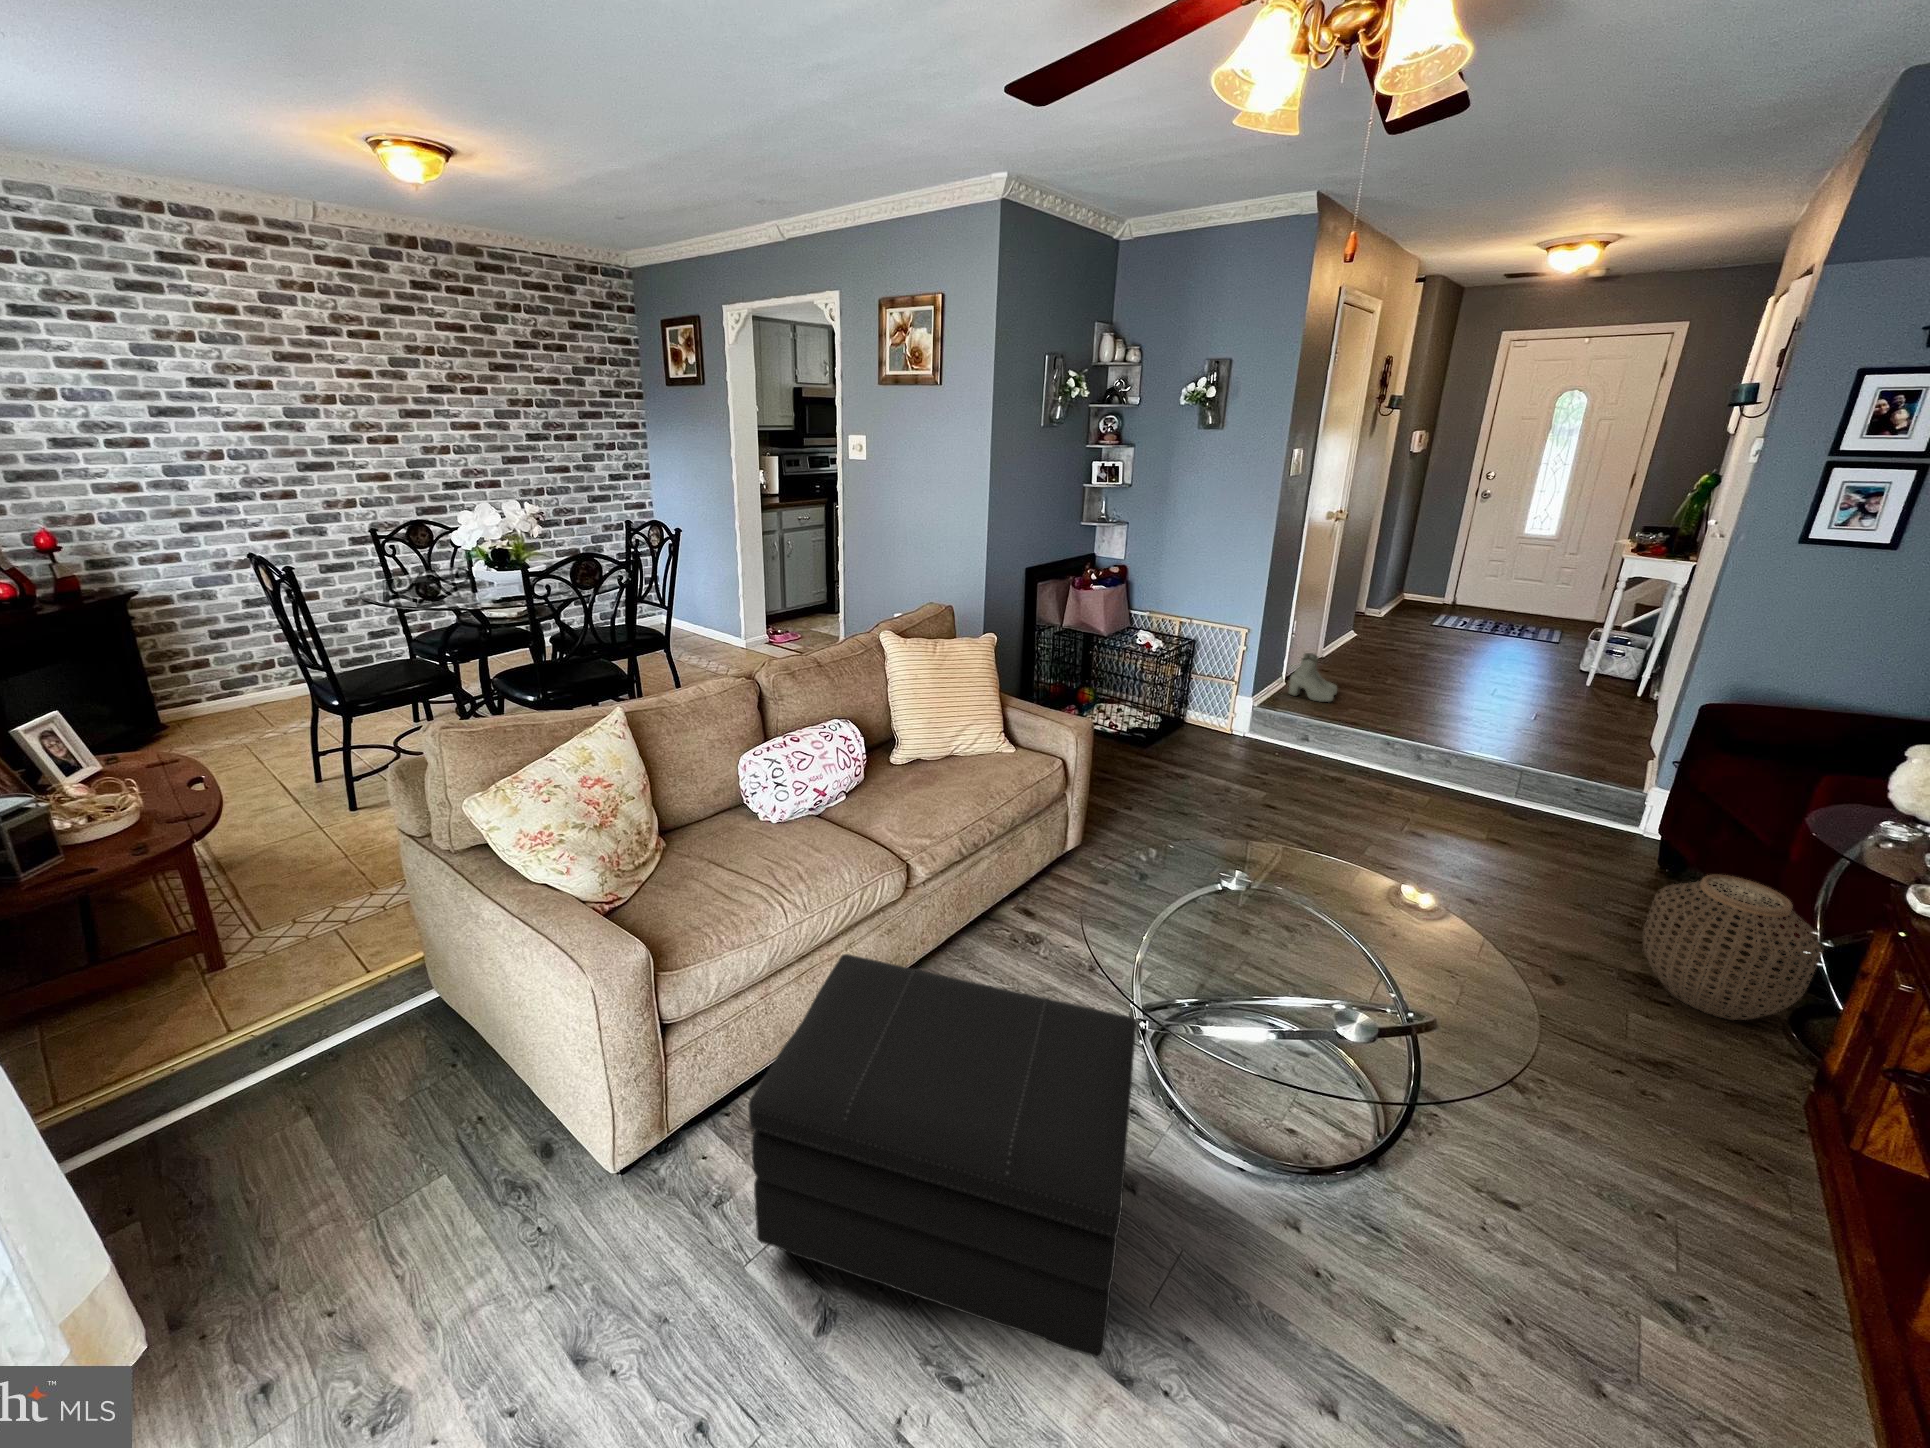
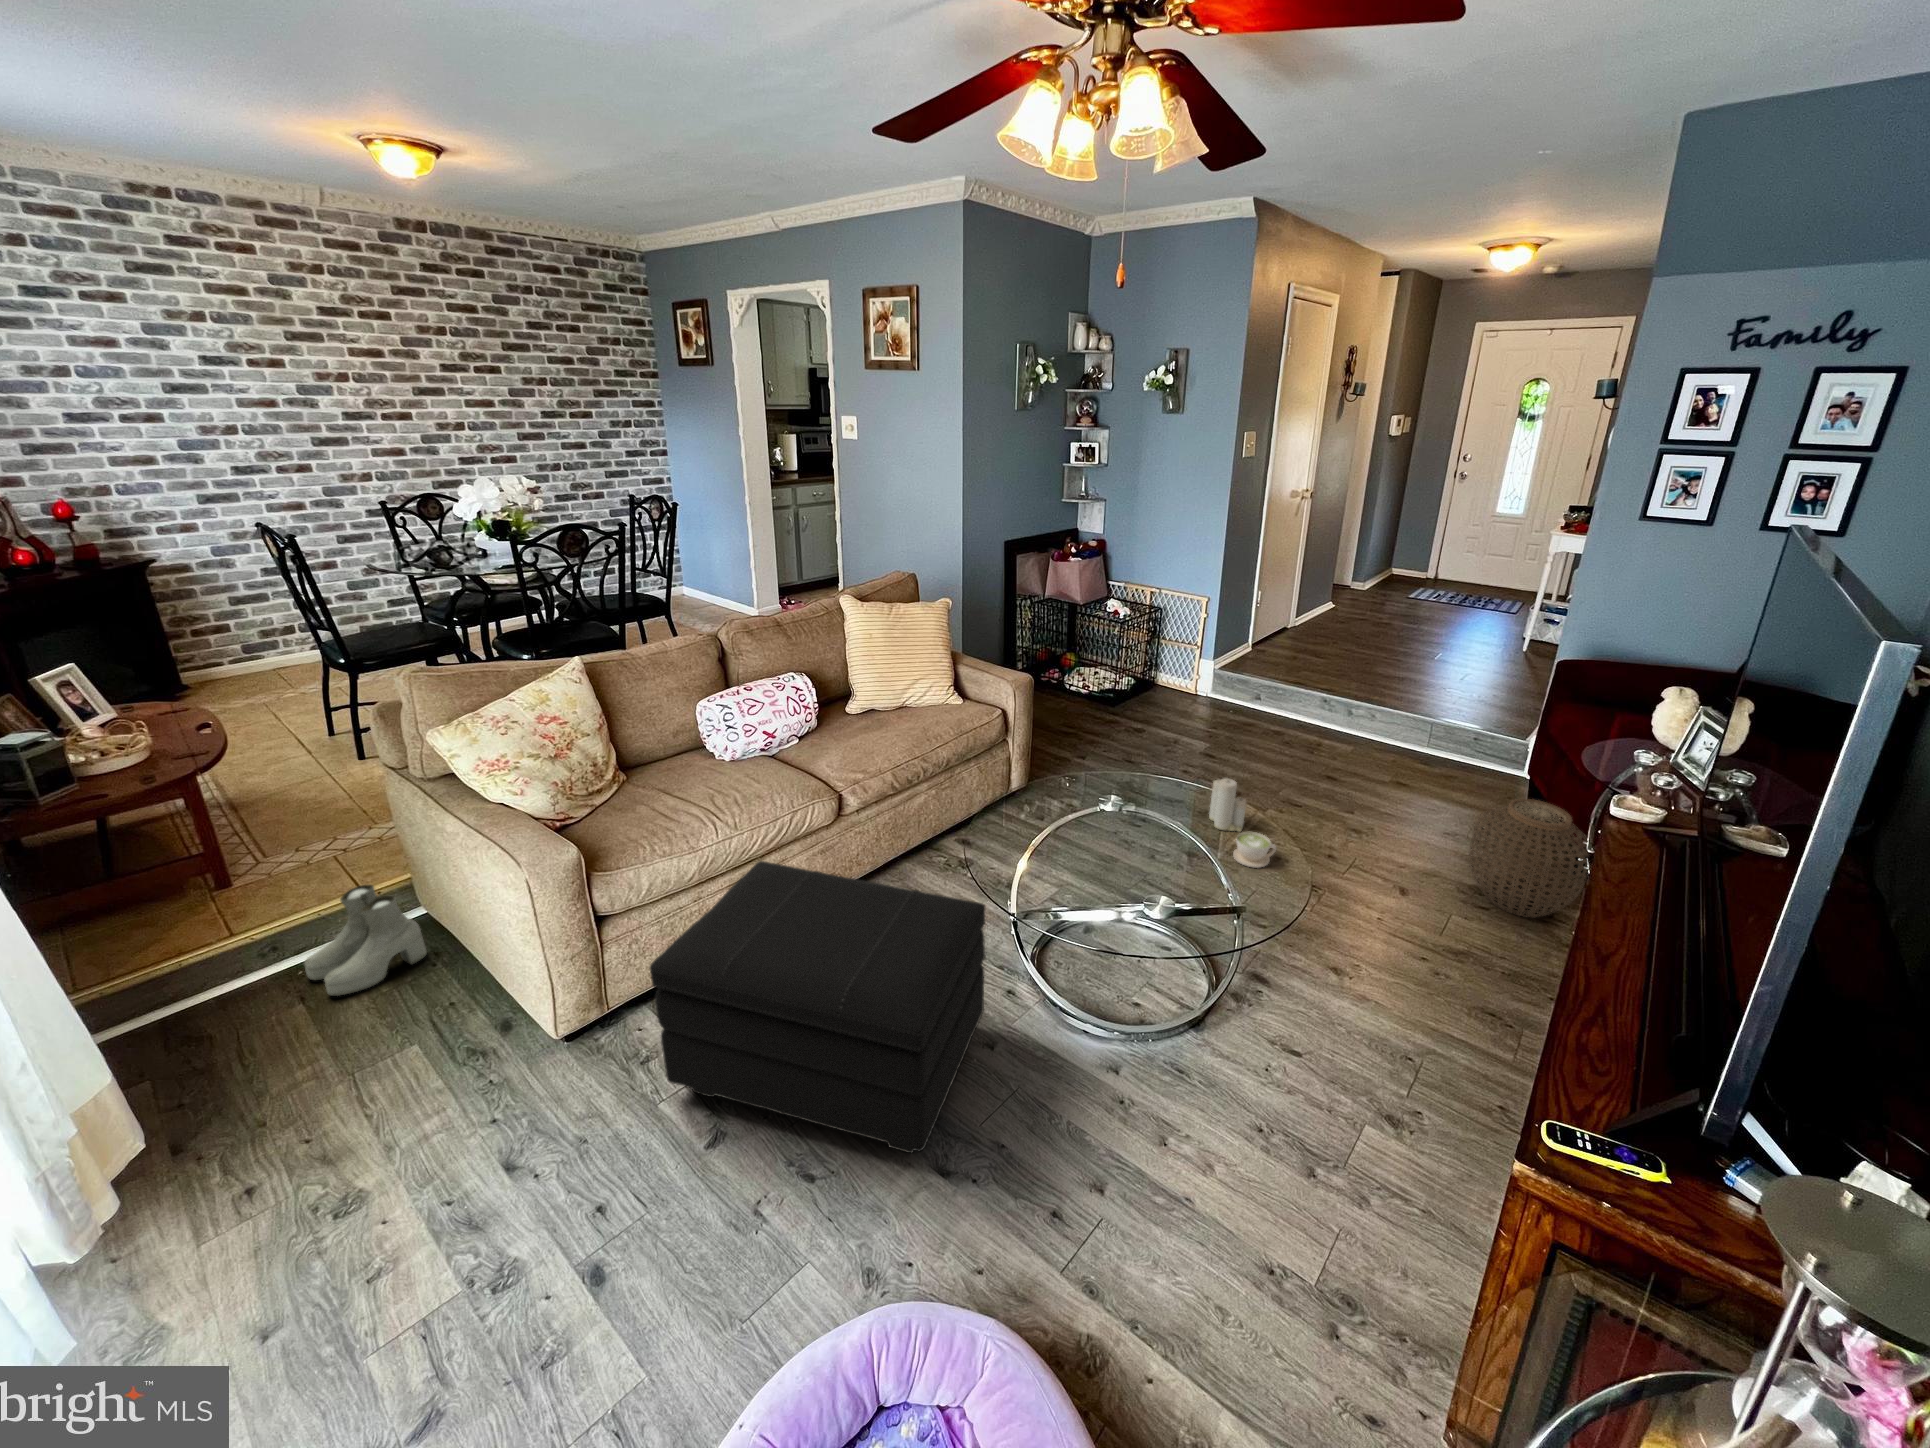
boots: present [1289,653,1337,702] -> present [304,885,427,996]
candle: none [1341,848,1395,914] -> present [1209,778,1246,832]
coffee cup: none [1391,917,1450,964] -> present [1233,831,1277,868]

